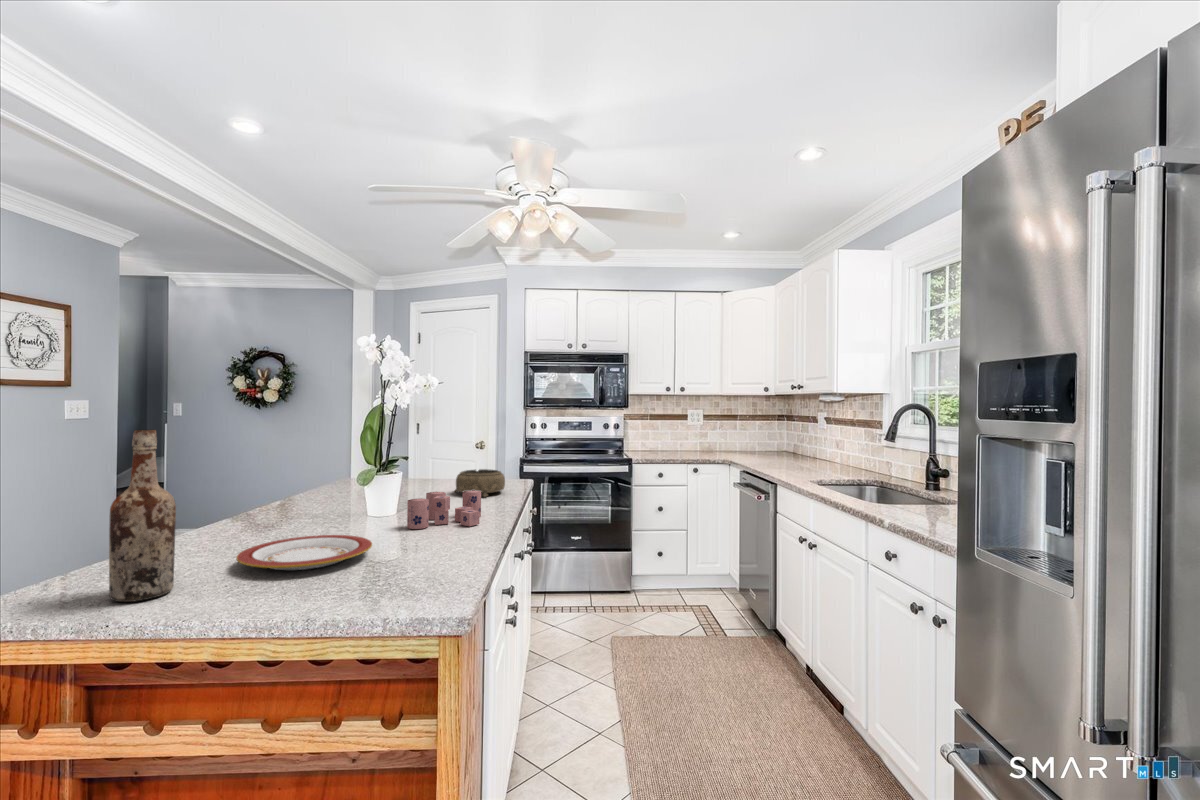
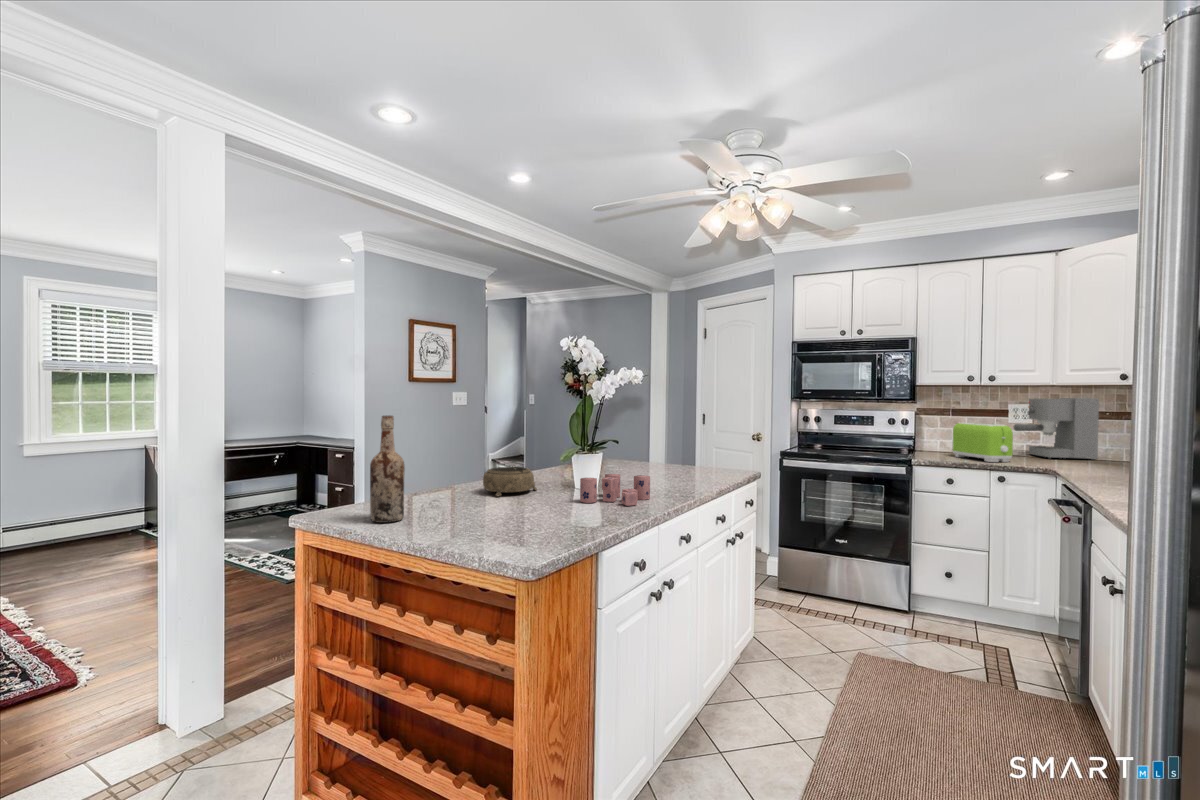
coffee maker: none [692,406,742,452] -> present [1013,398,1099,460]
toaster: none [655,426,698,457] -> present [952,423,1013,462]
decorative bowl: present [454,469,505,497] -> present [483,467,537,496]
plate: present [237,535,372,570] -> none [444,497,534,519]

